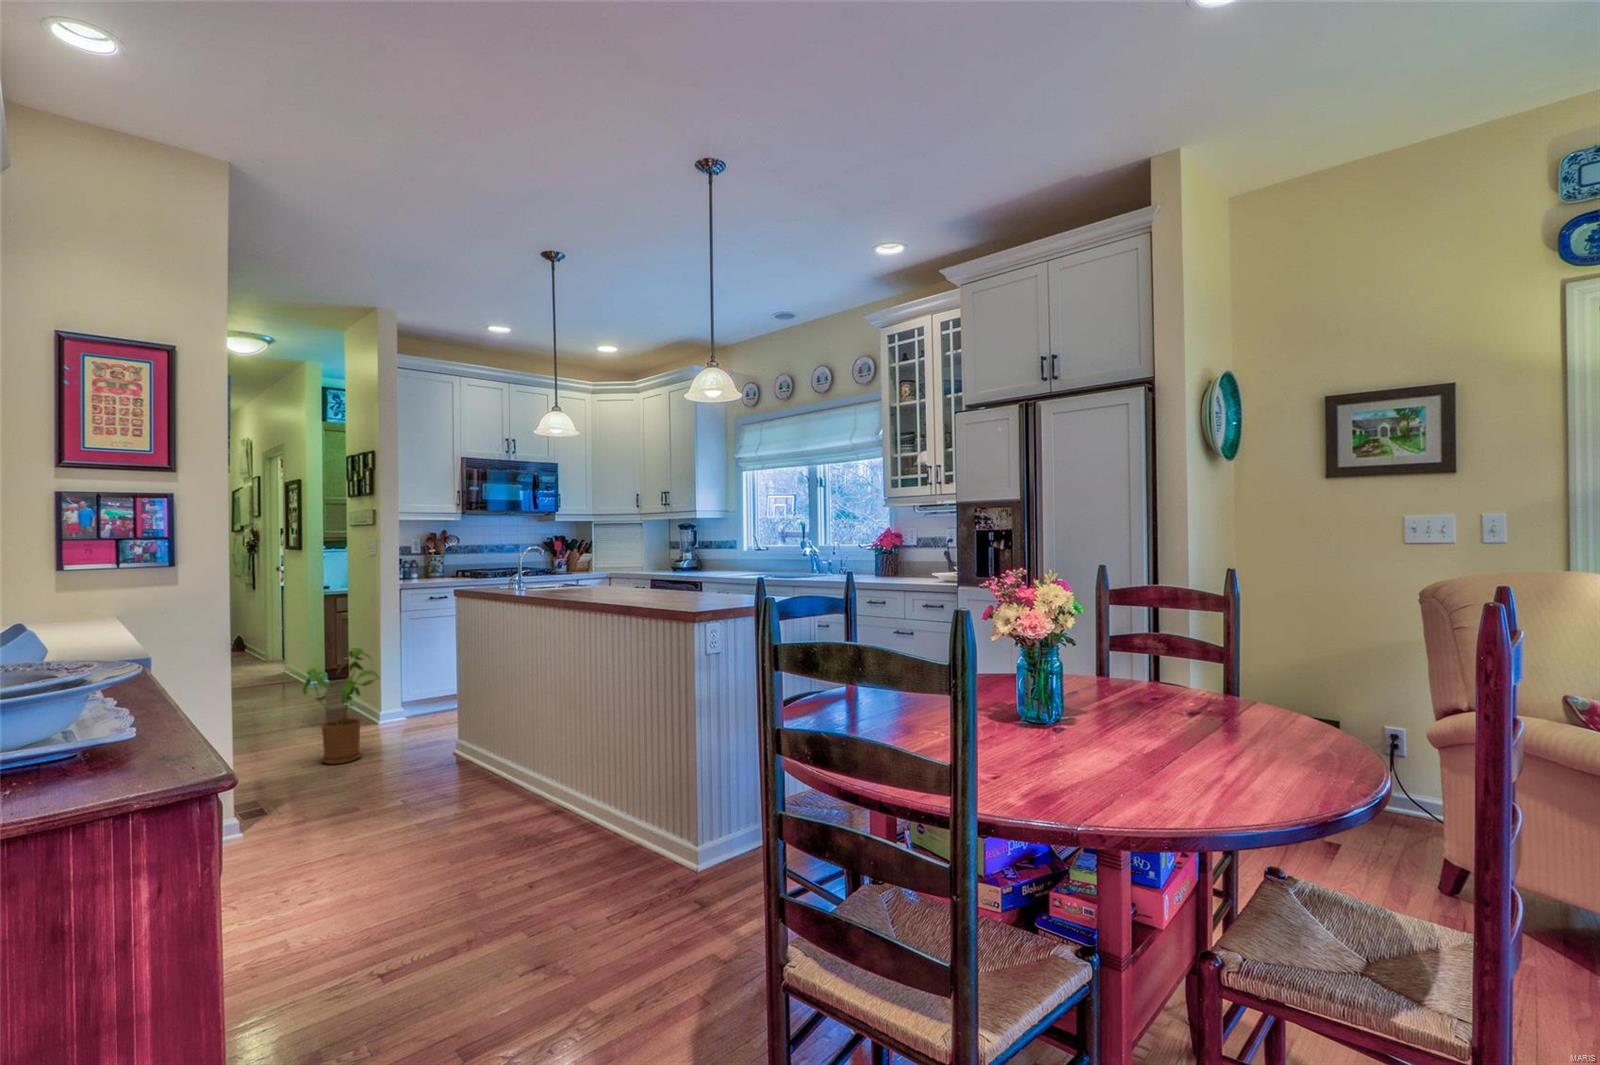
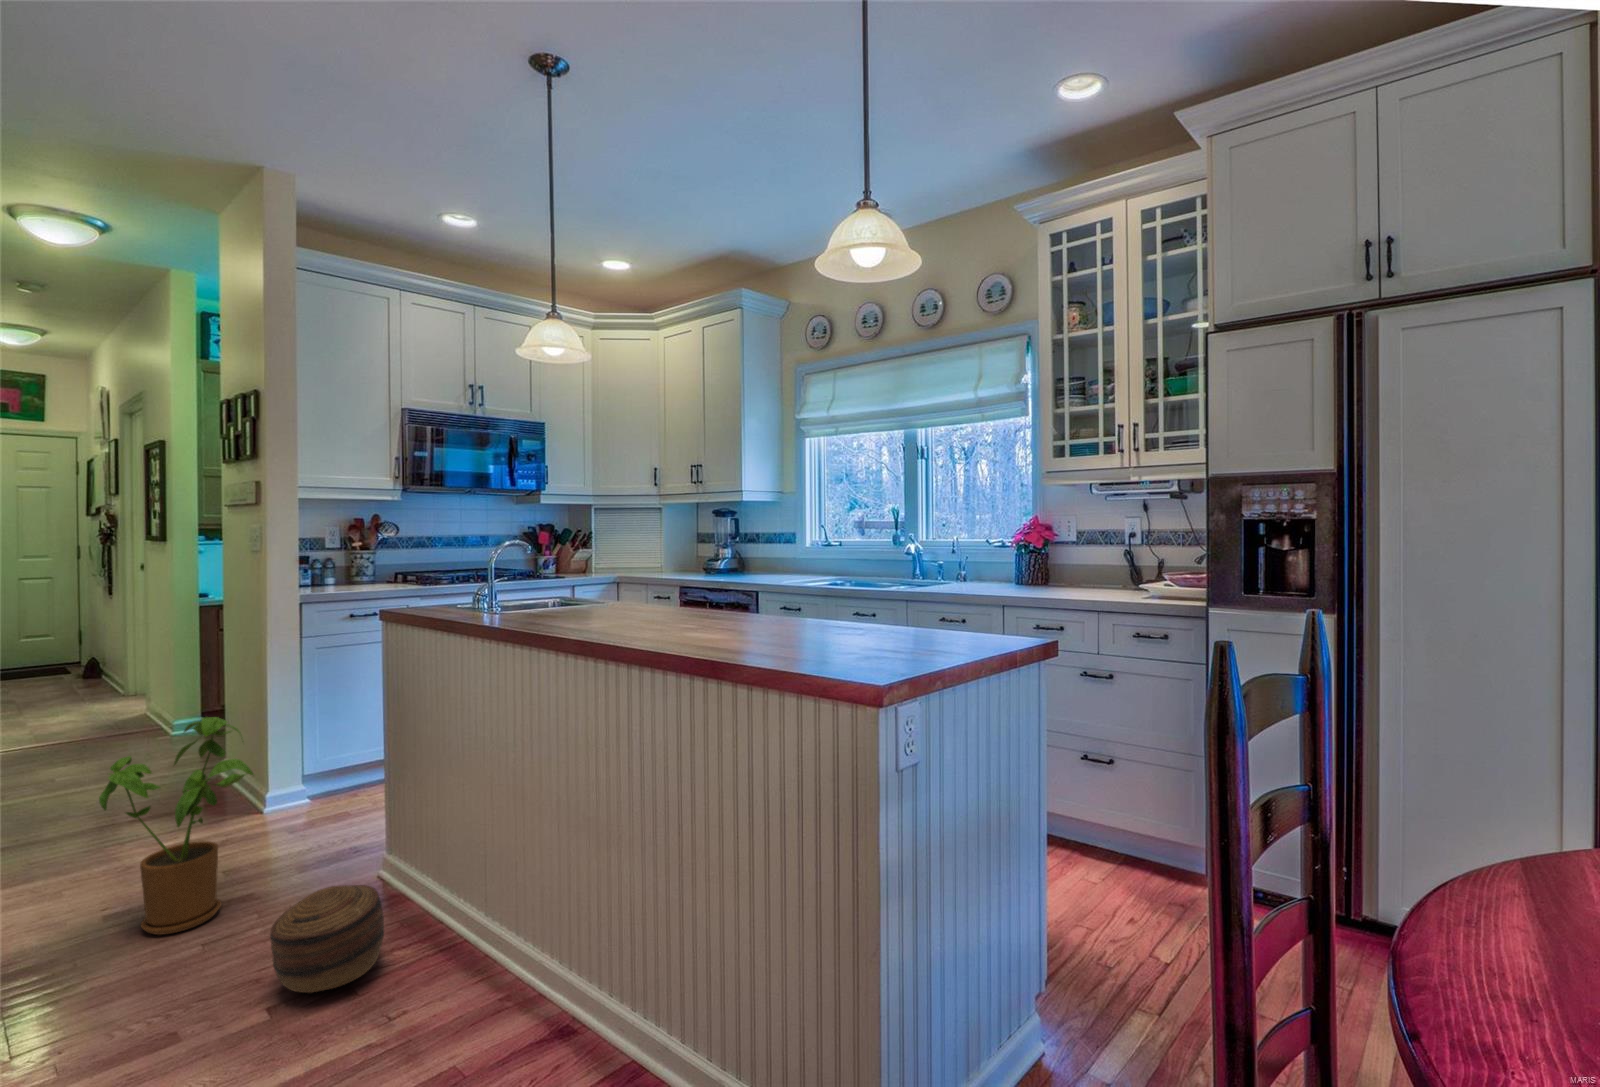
basket: none [394,731,450,781] -> present [270,885,384,993]

